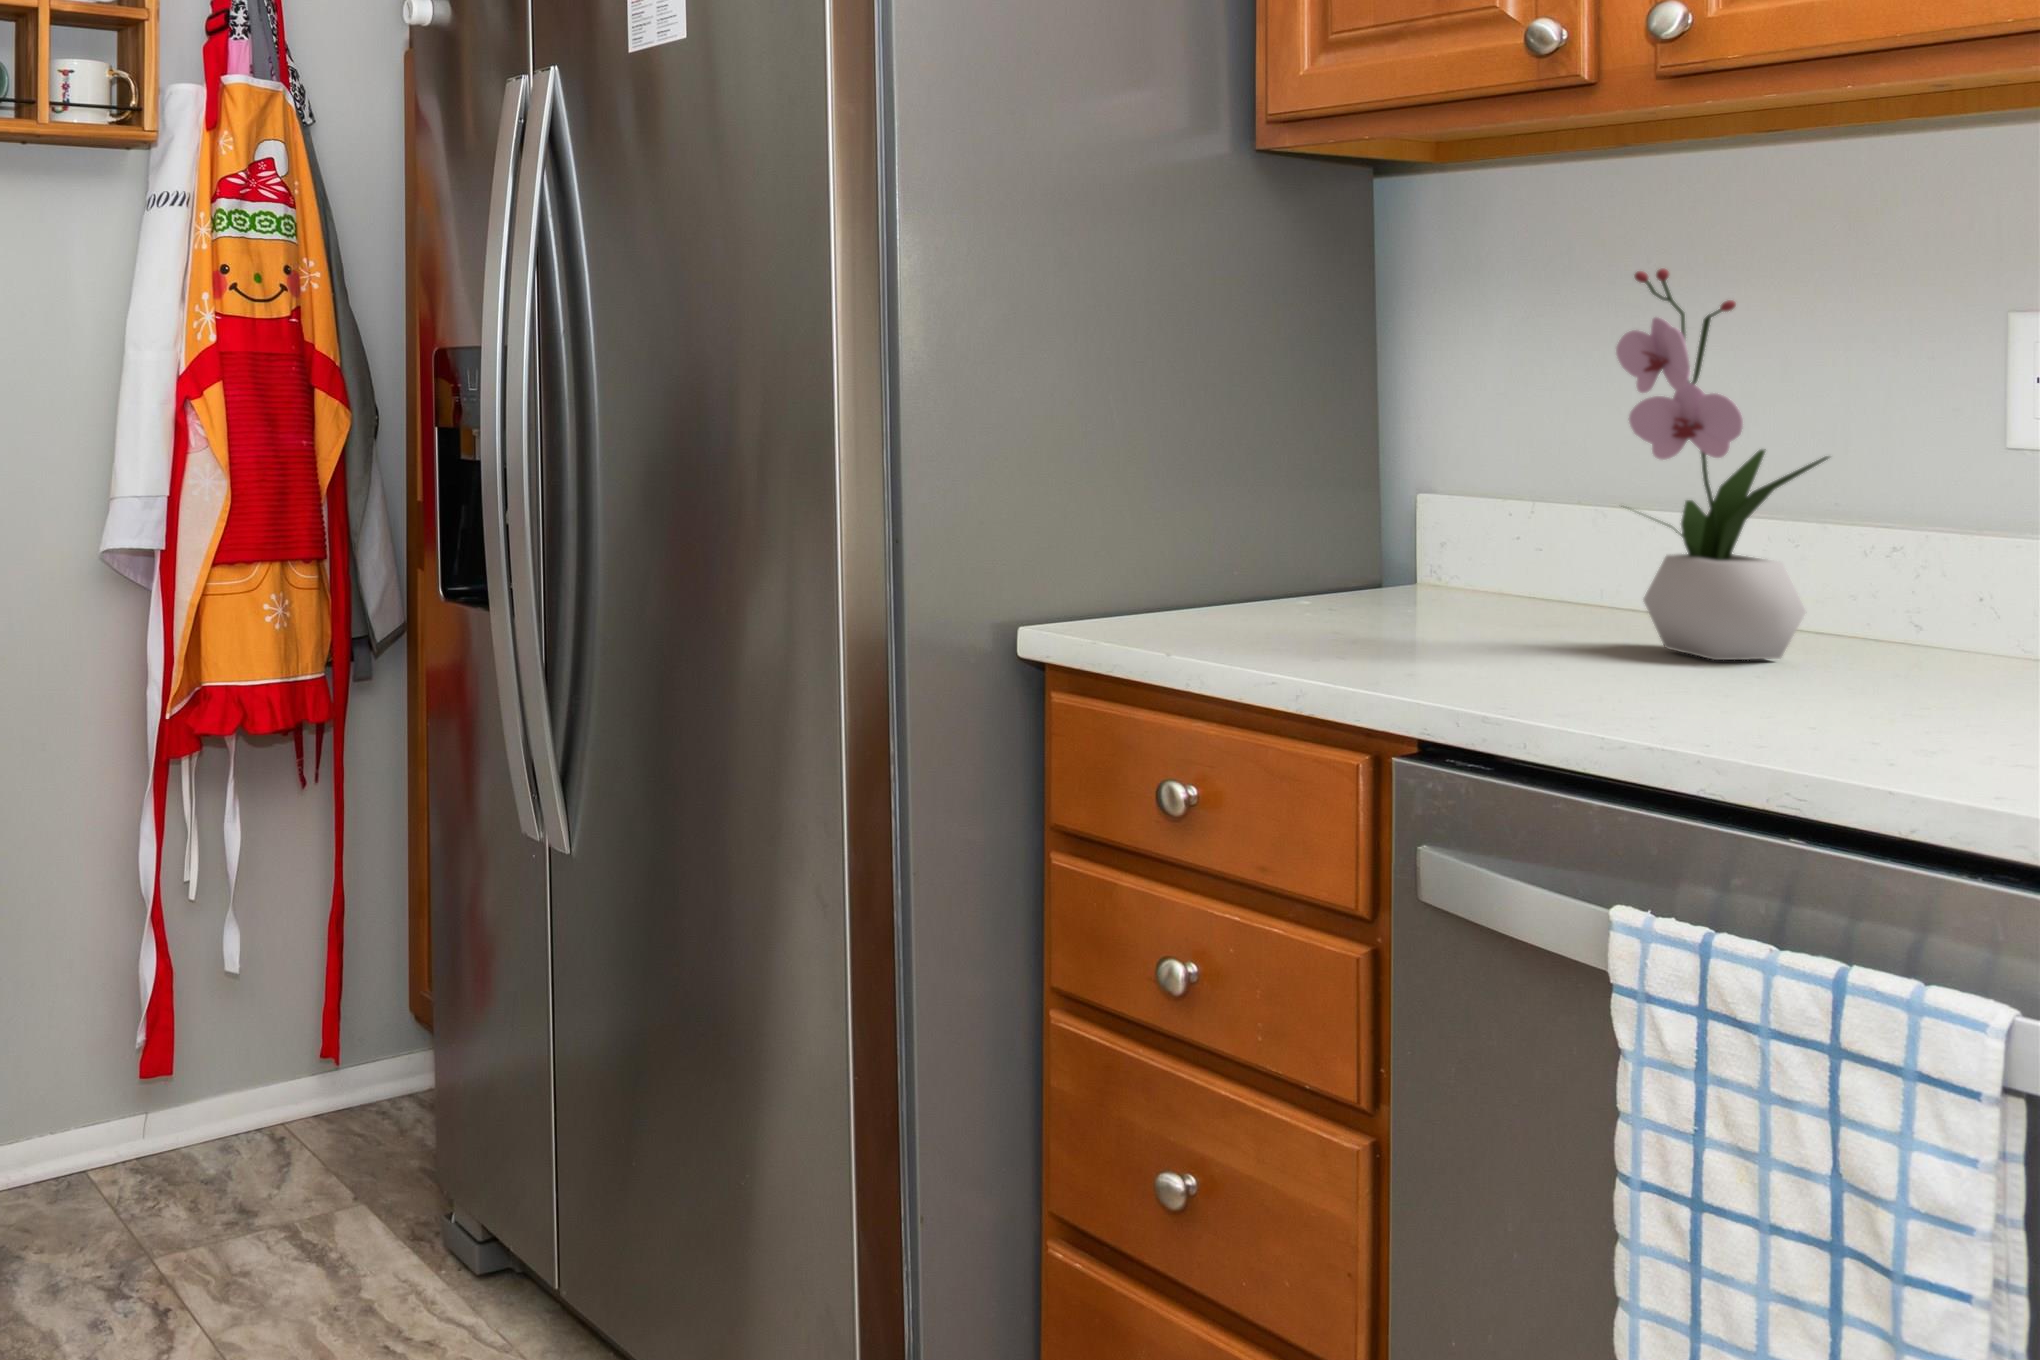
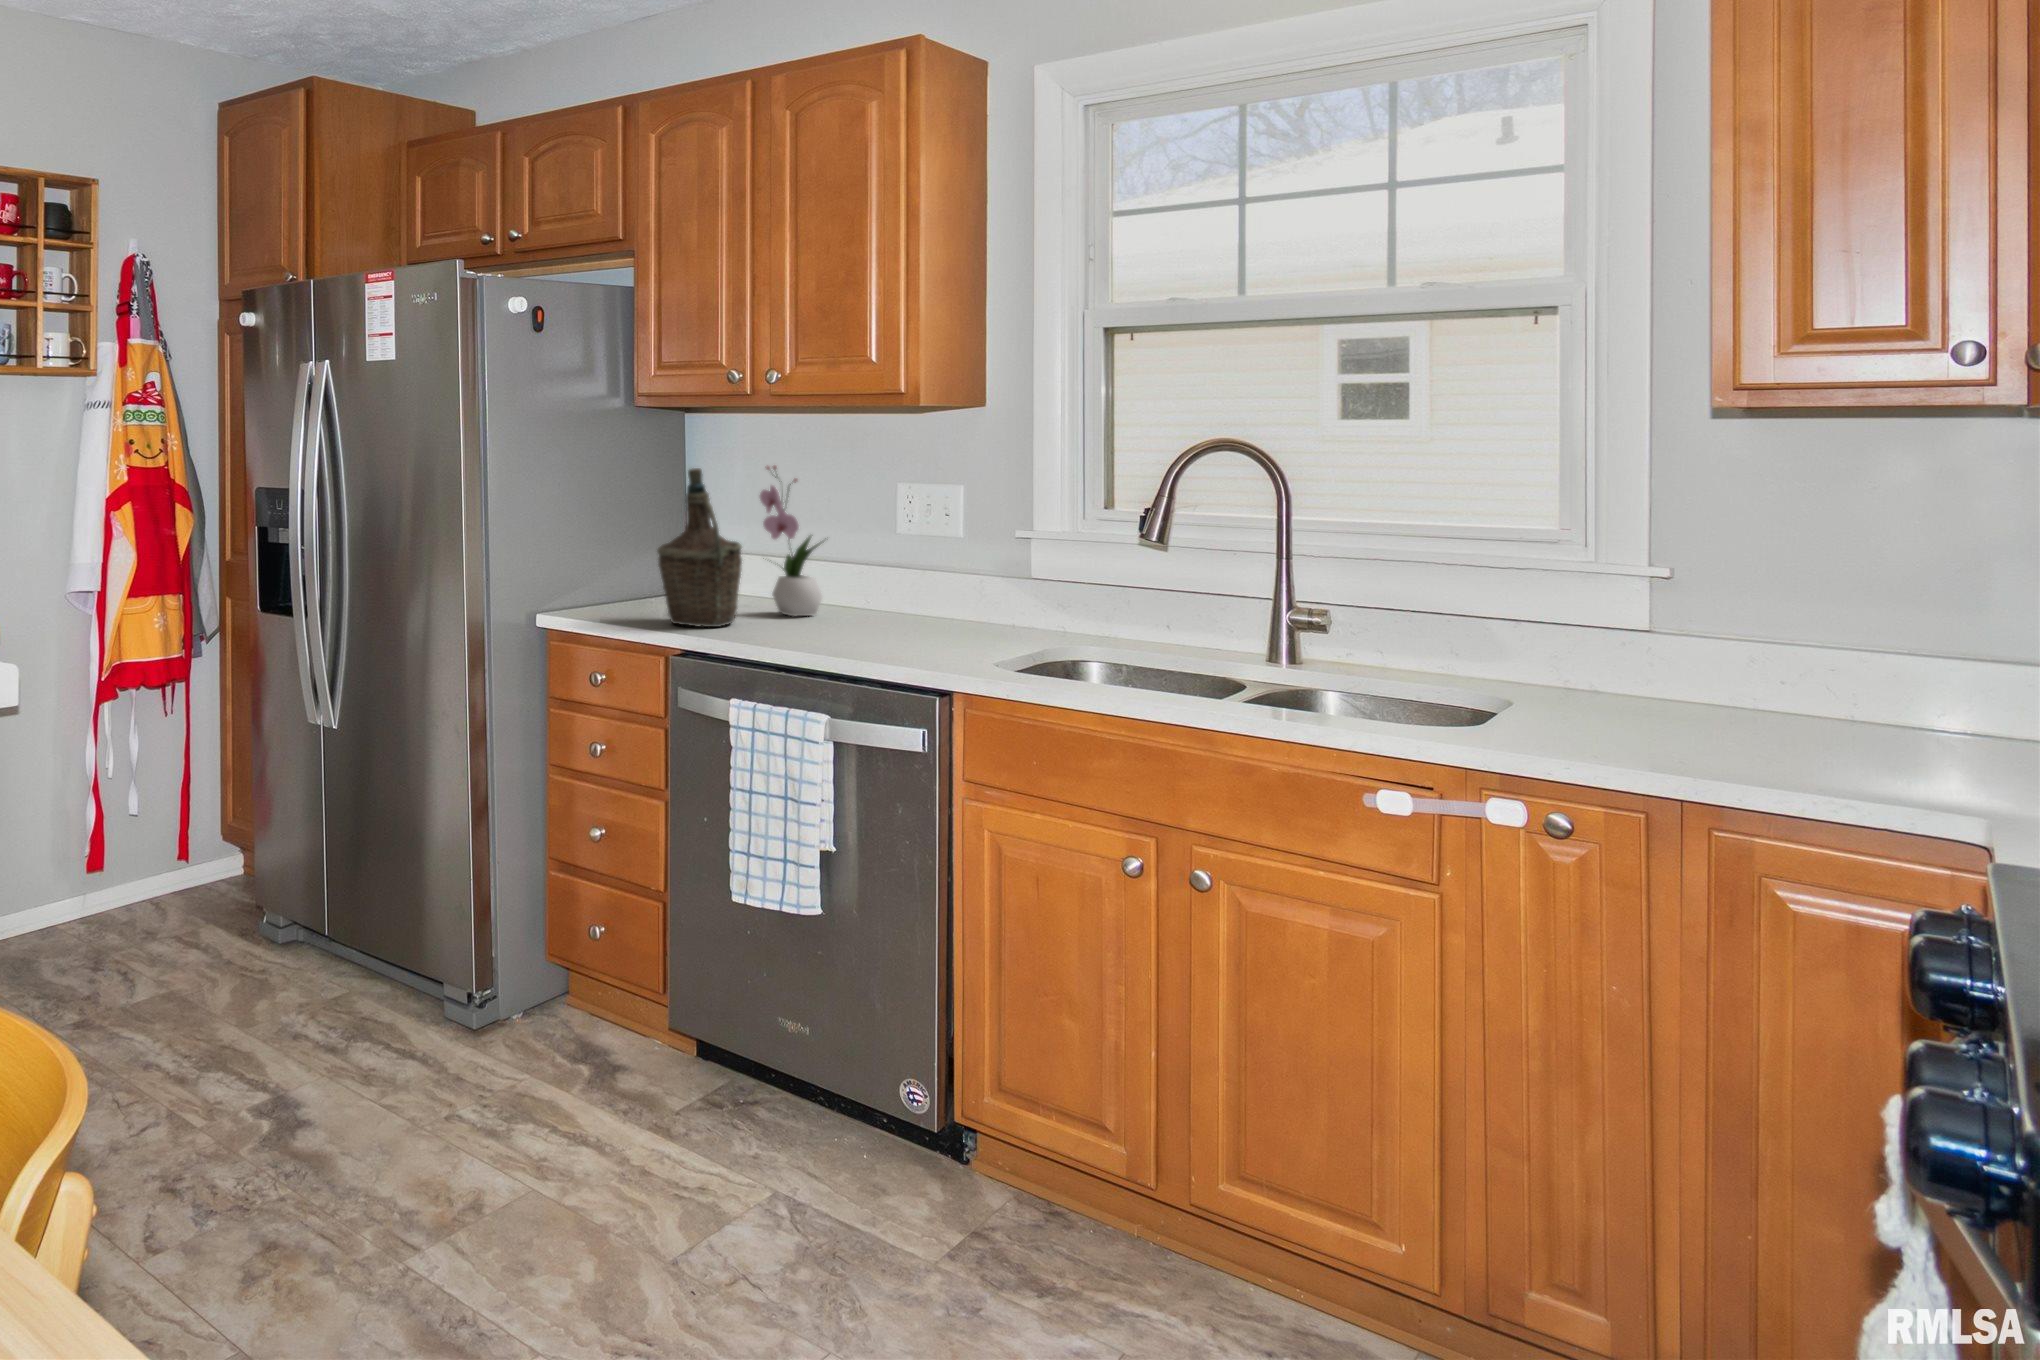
bottle: none [1337,265,1591,682] -> present [657,468,742,627]

